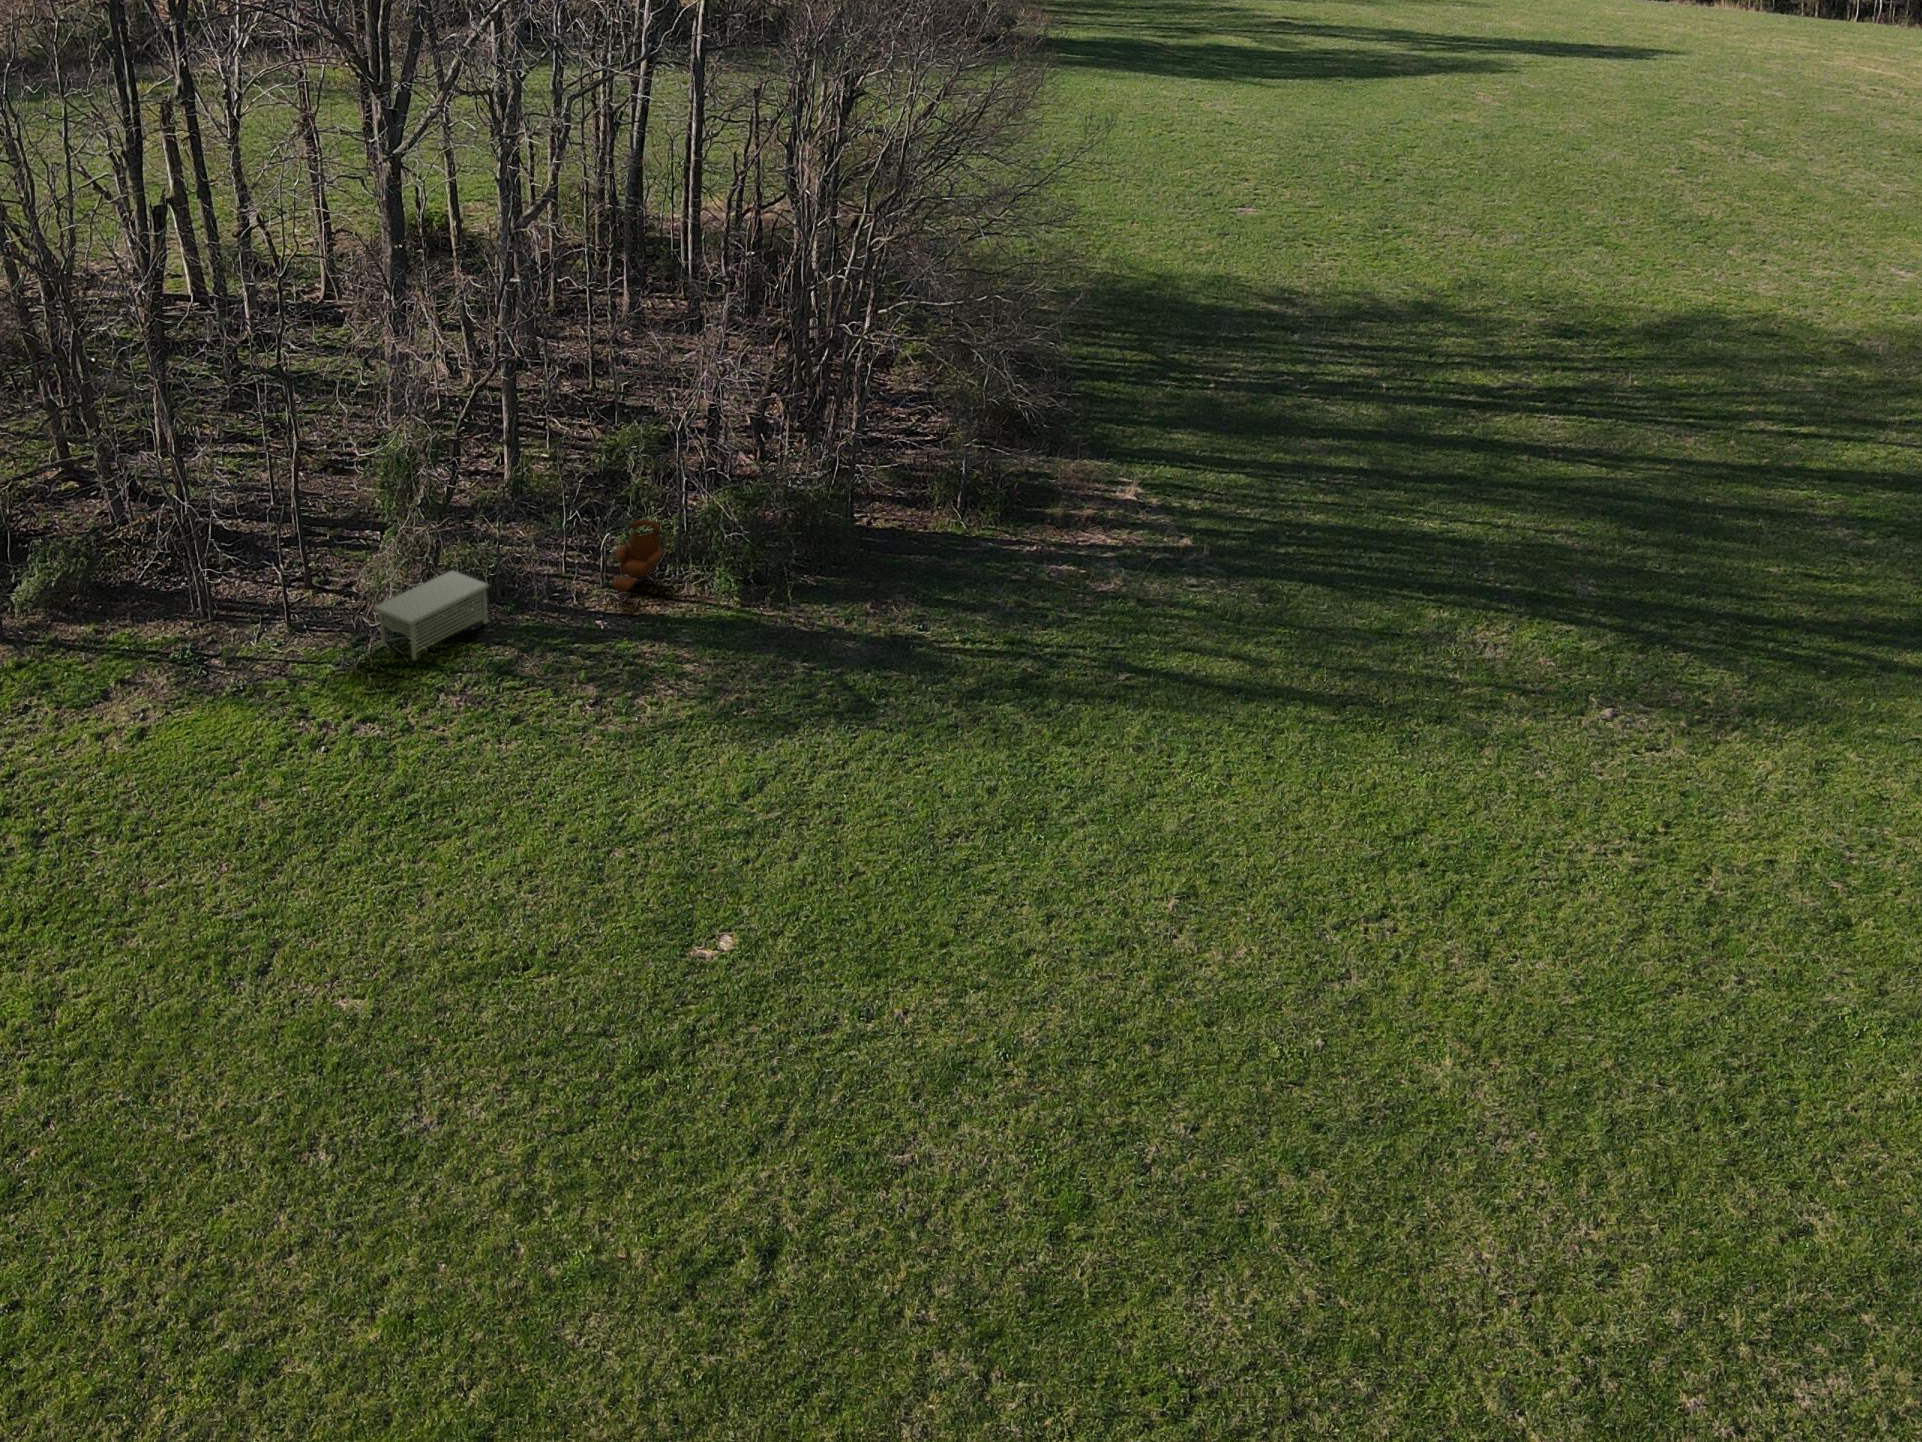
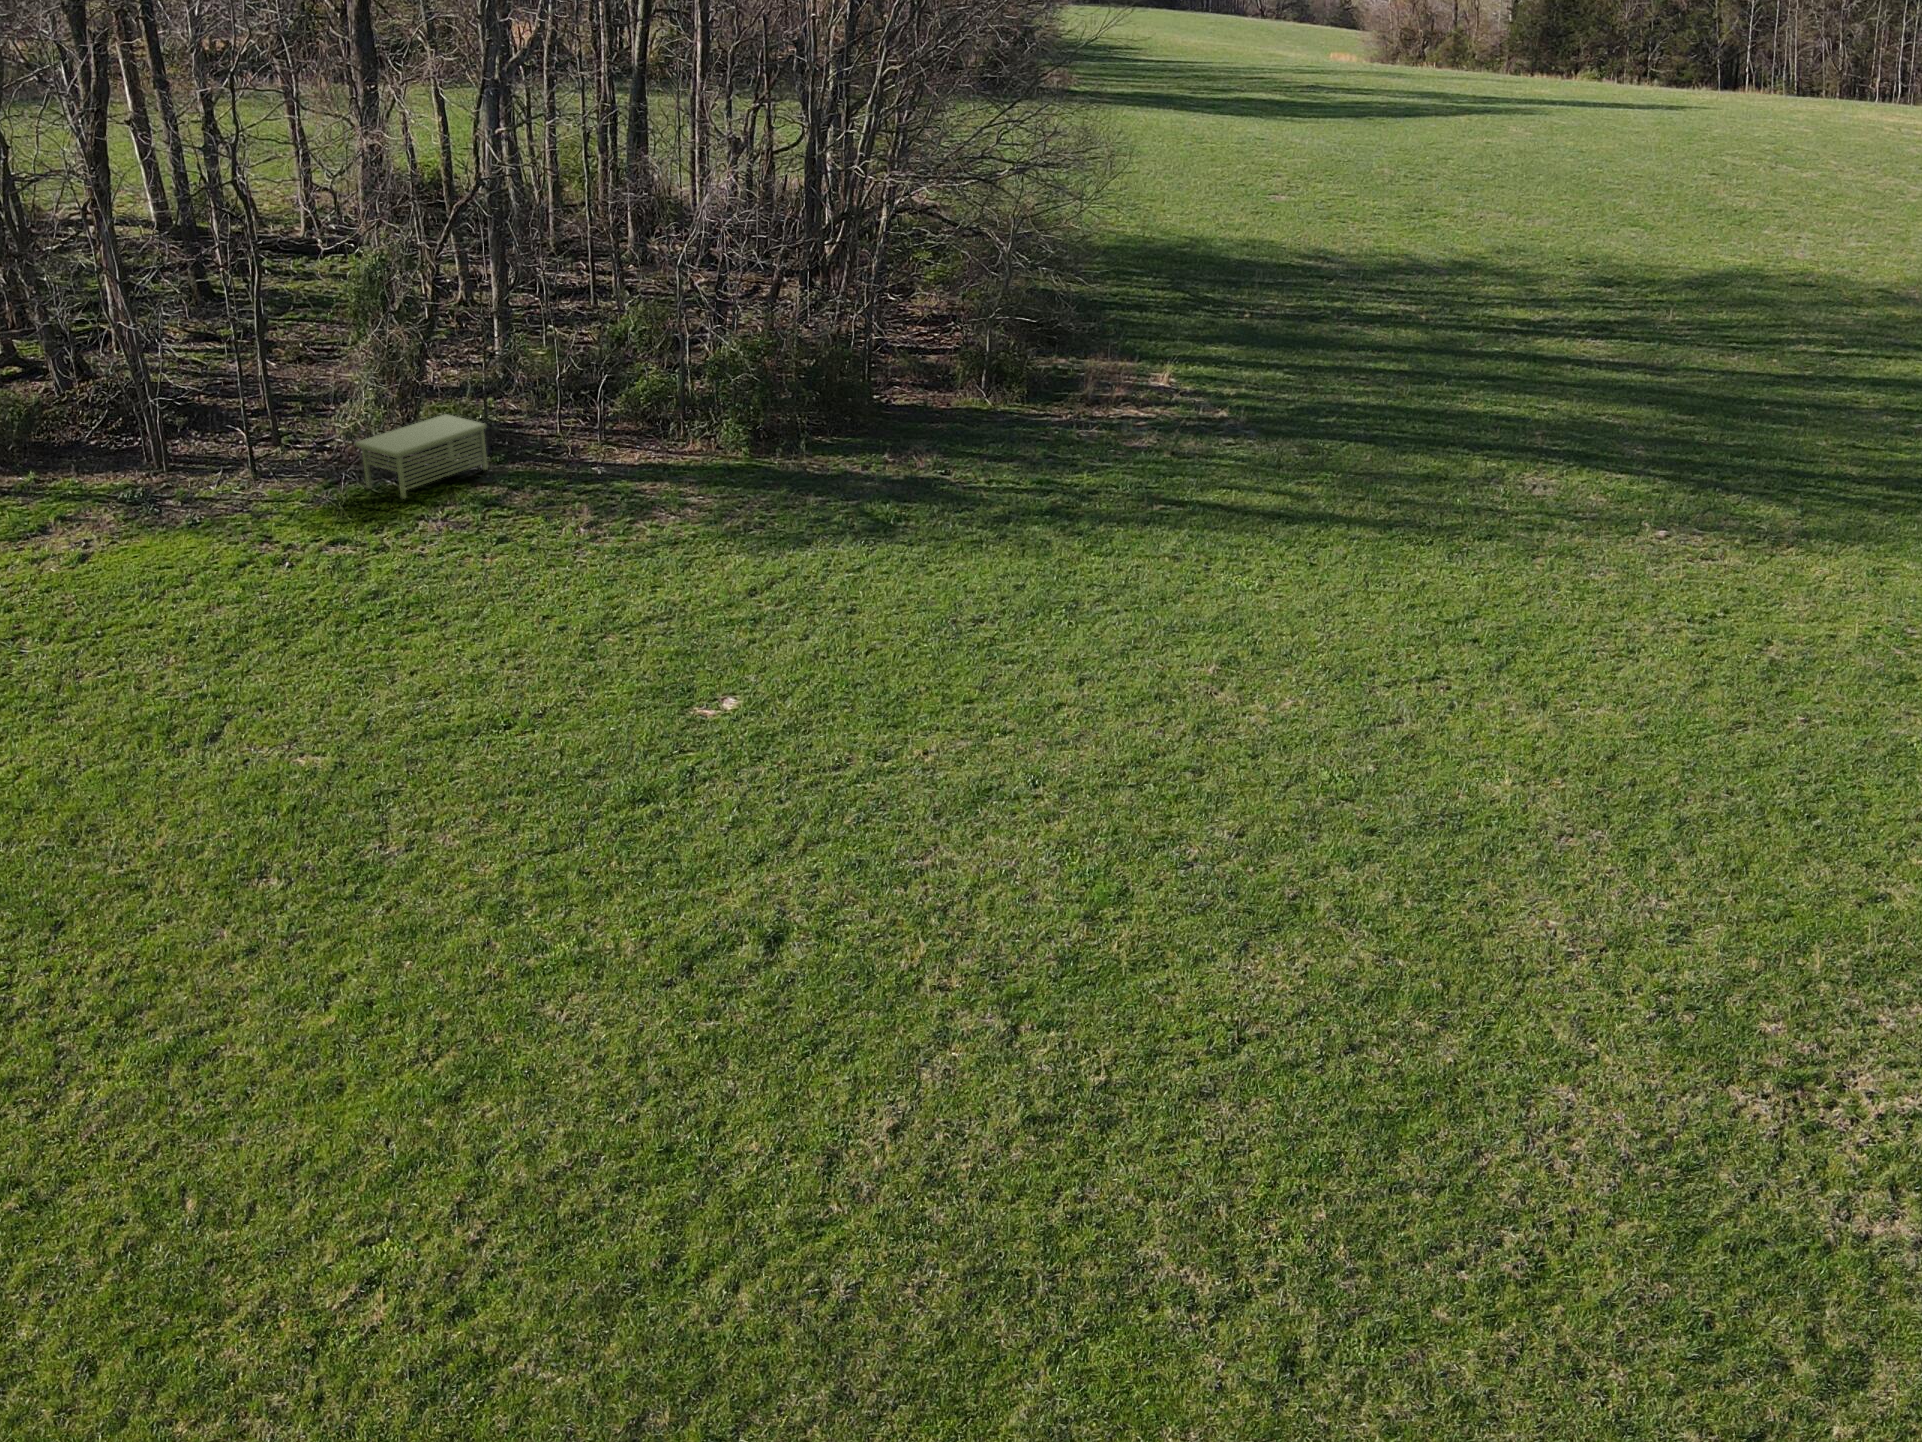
lounge chair: present [612,520,664,601] -> none [626,368,685,455]

